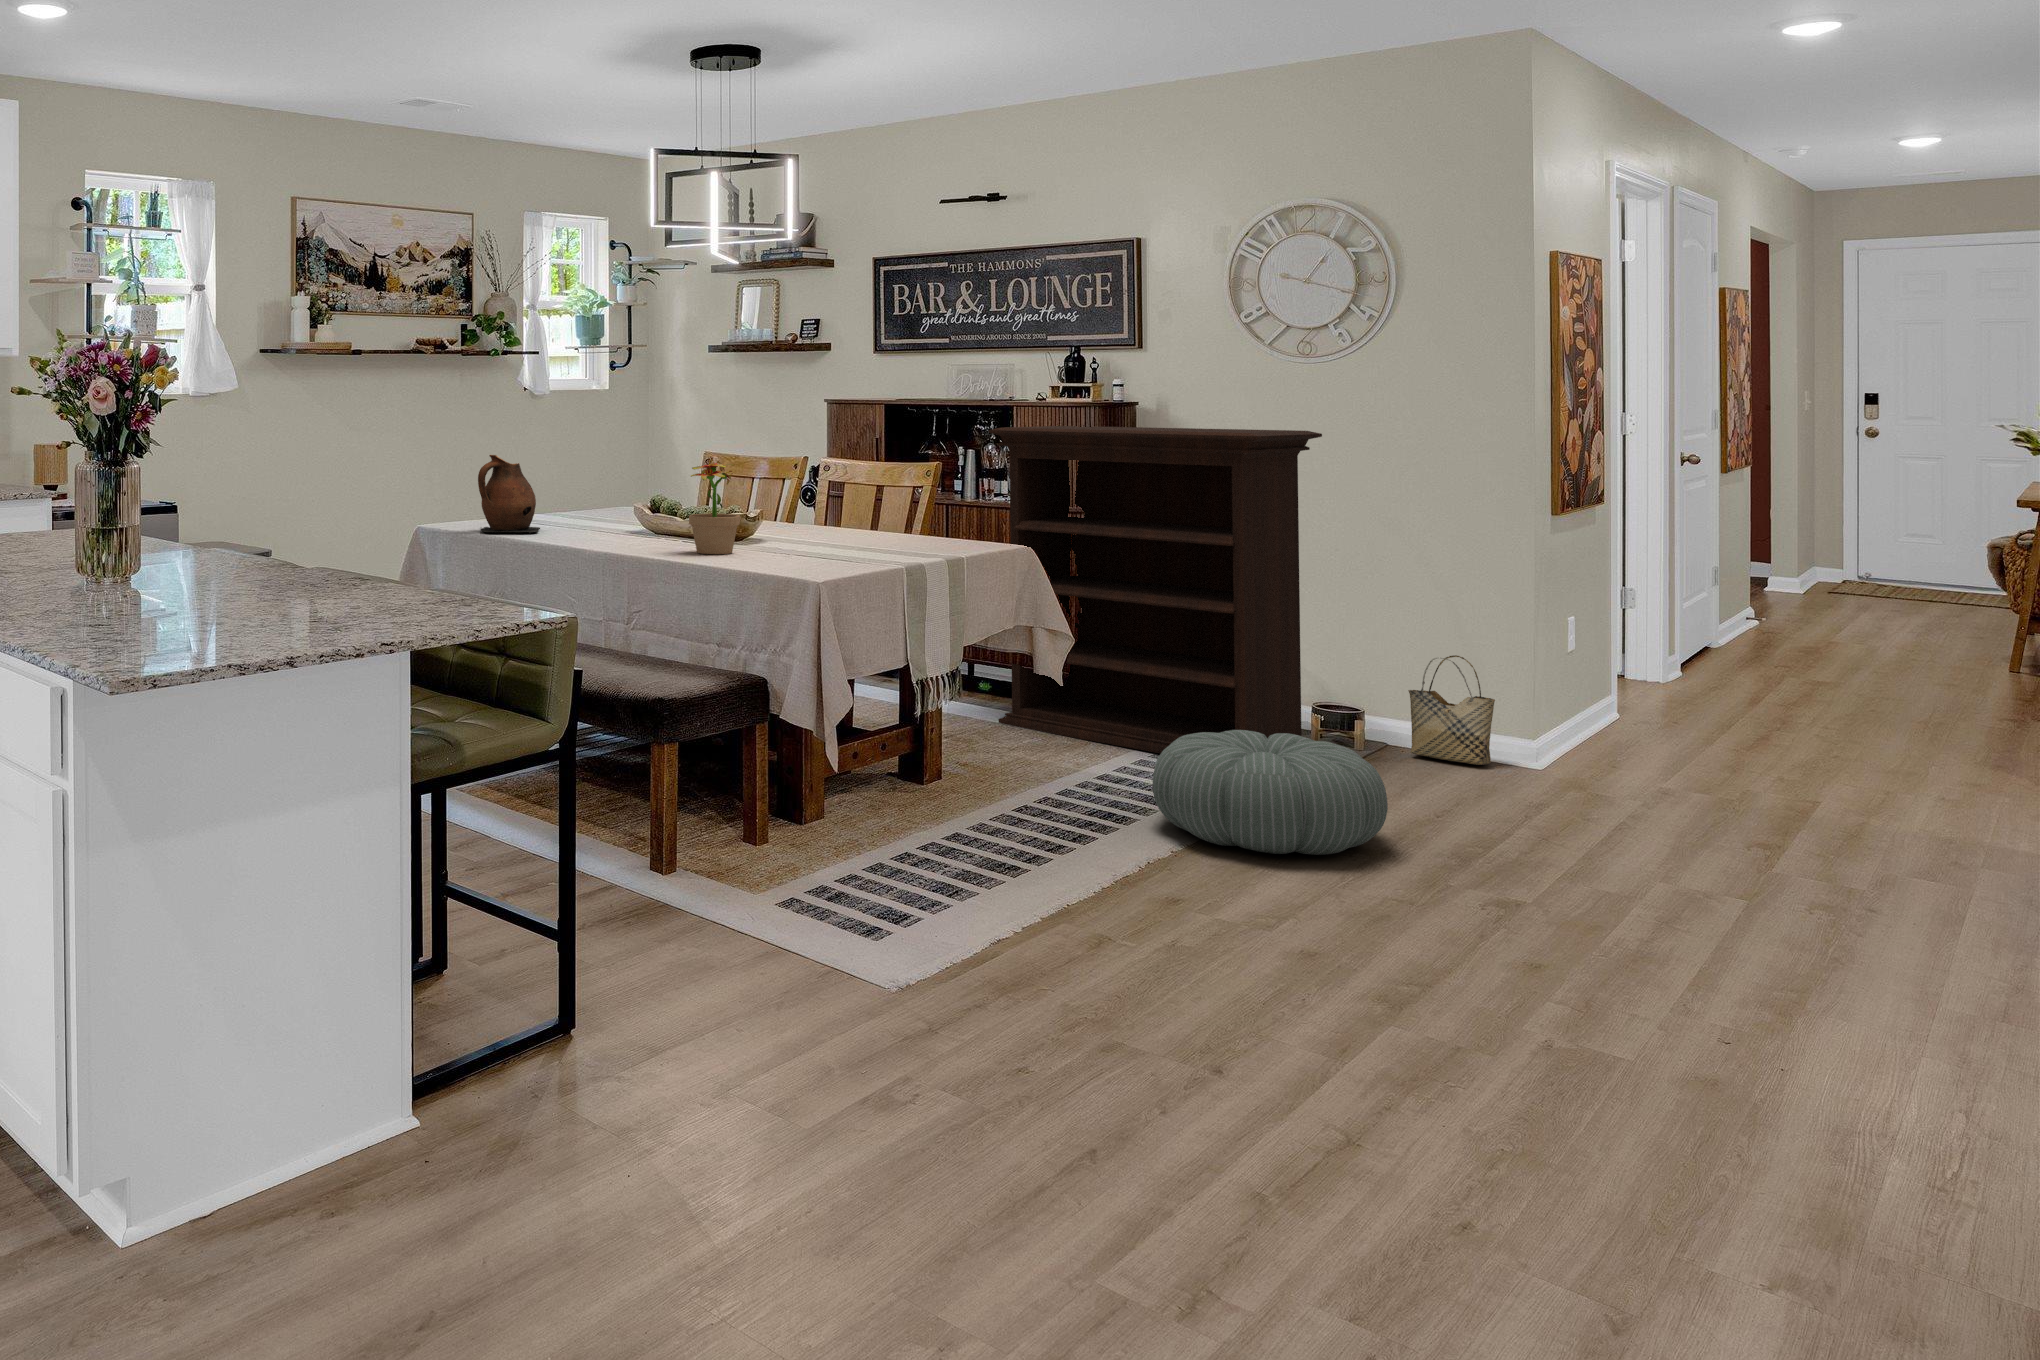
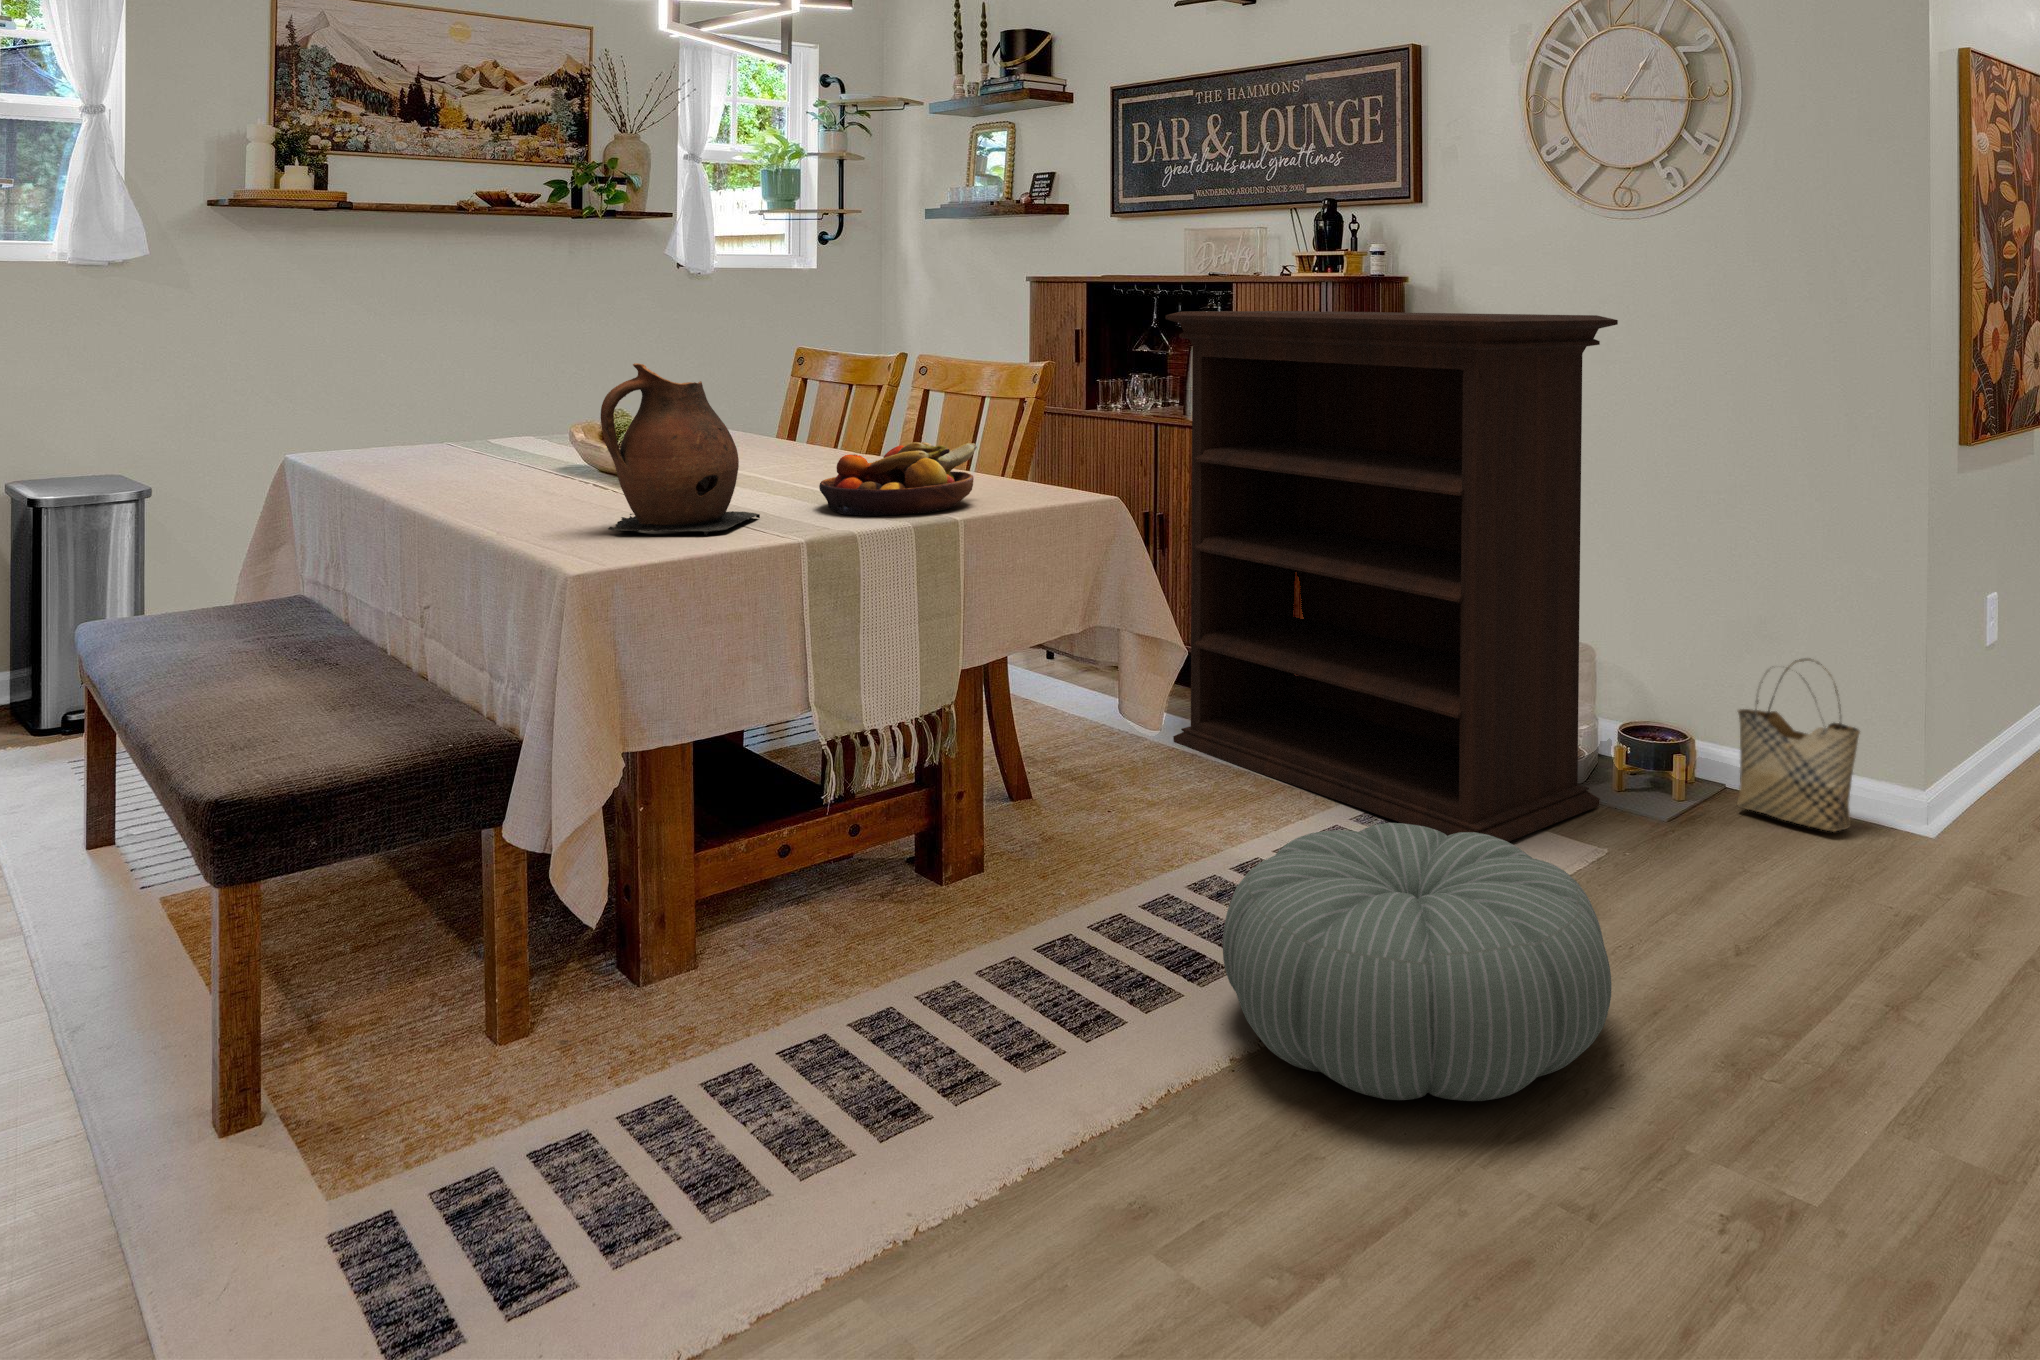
ceramic pitcher: present [478,455,540,533] -> present [601,363,760,535]
potted plant: present [689,456,740,554] -> none [498,349,592,519]
fruit bowl: none [863,510,955,553] -> present [819,442,977,516]

